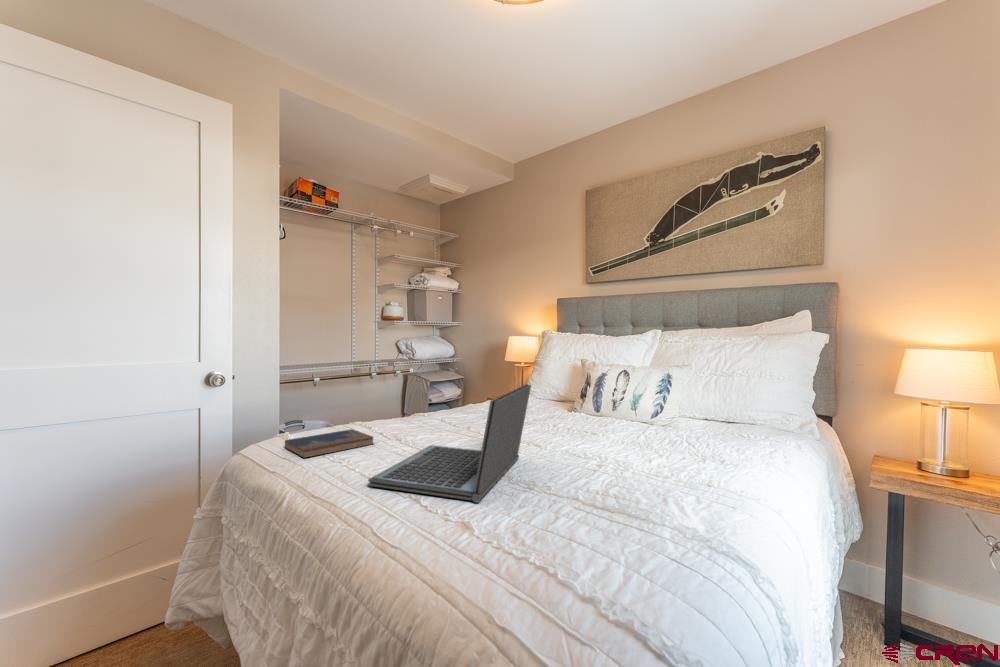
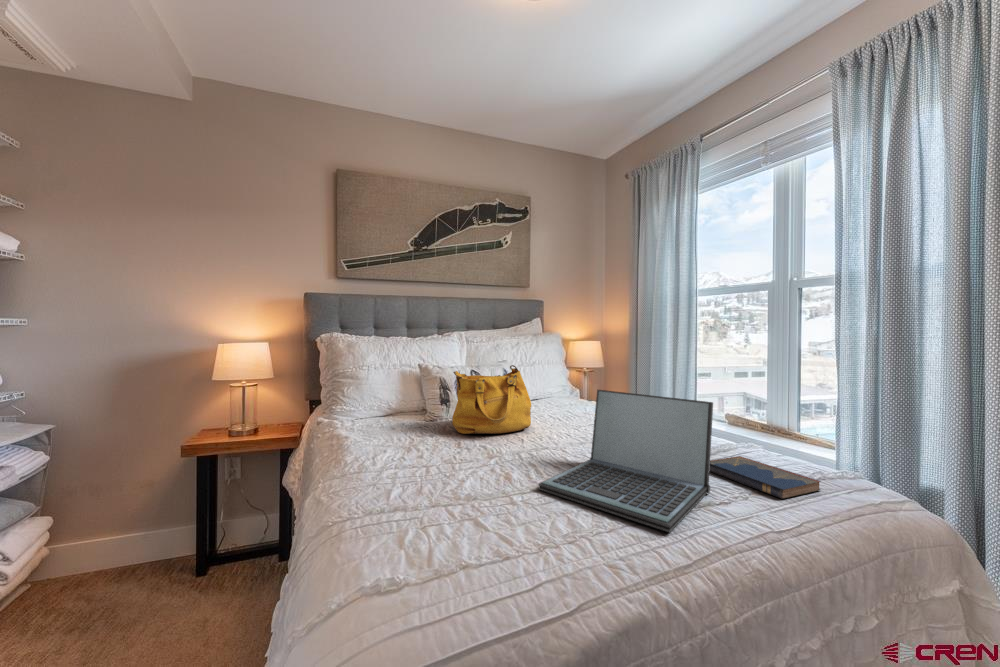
handbag: none [533,363,610,432] -> present [452,365,531,434]
hardcover book: present [285,429,373,458] -> present [710,456,821,499]

